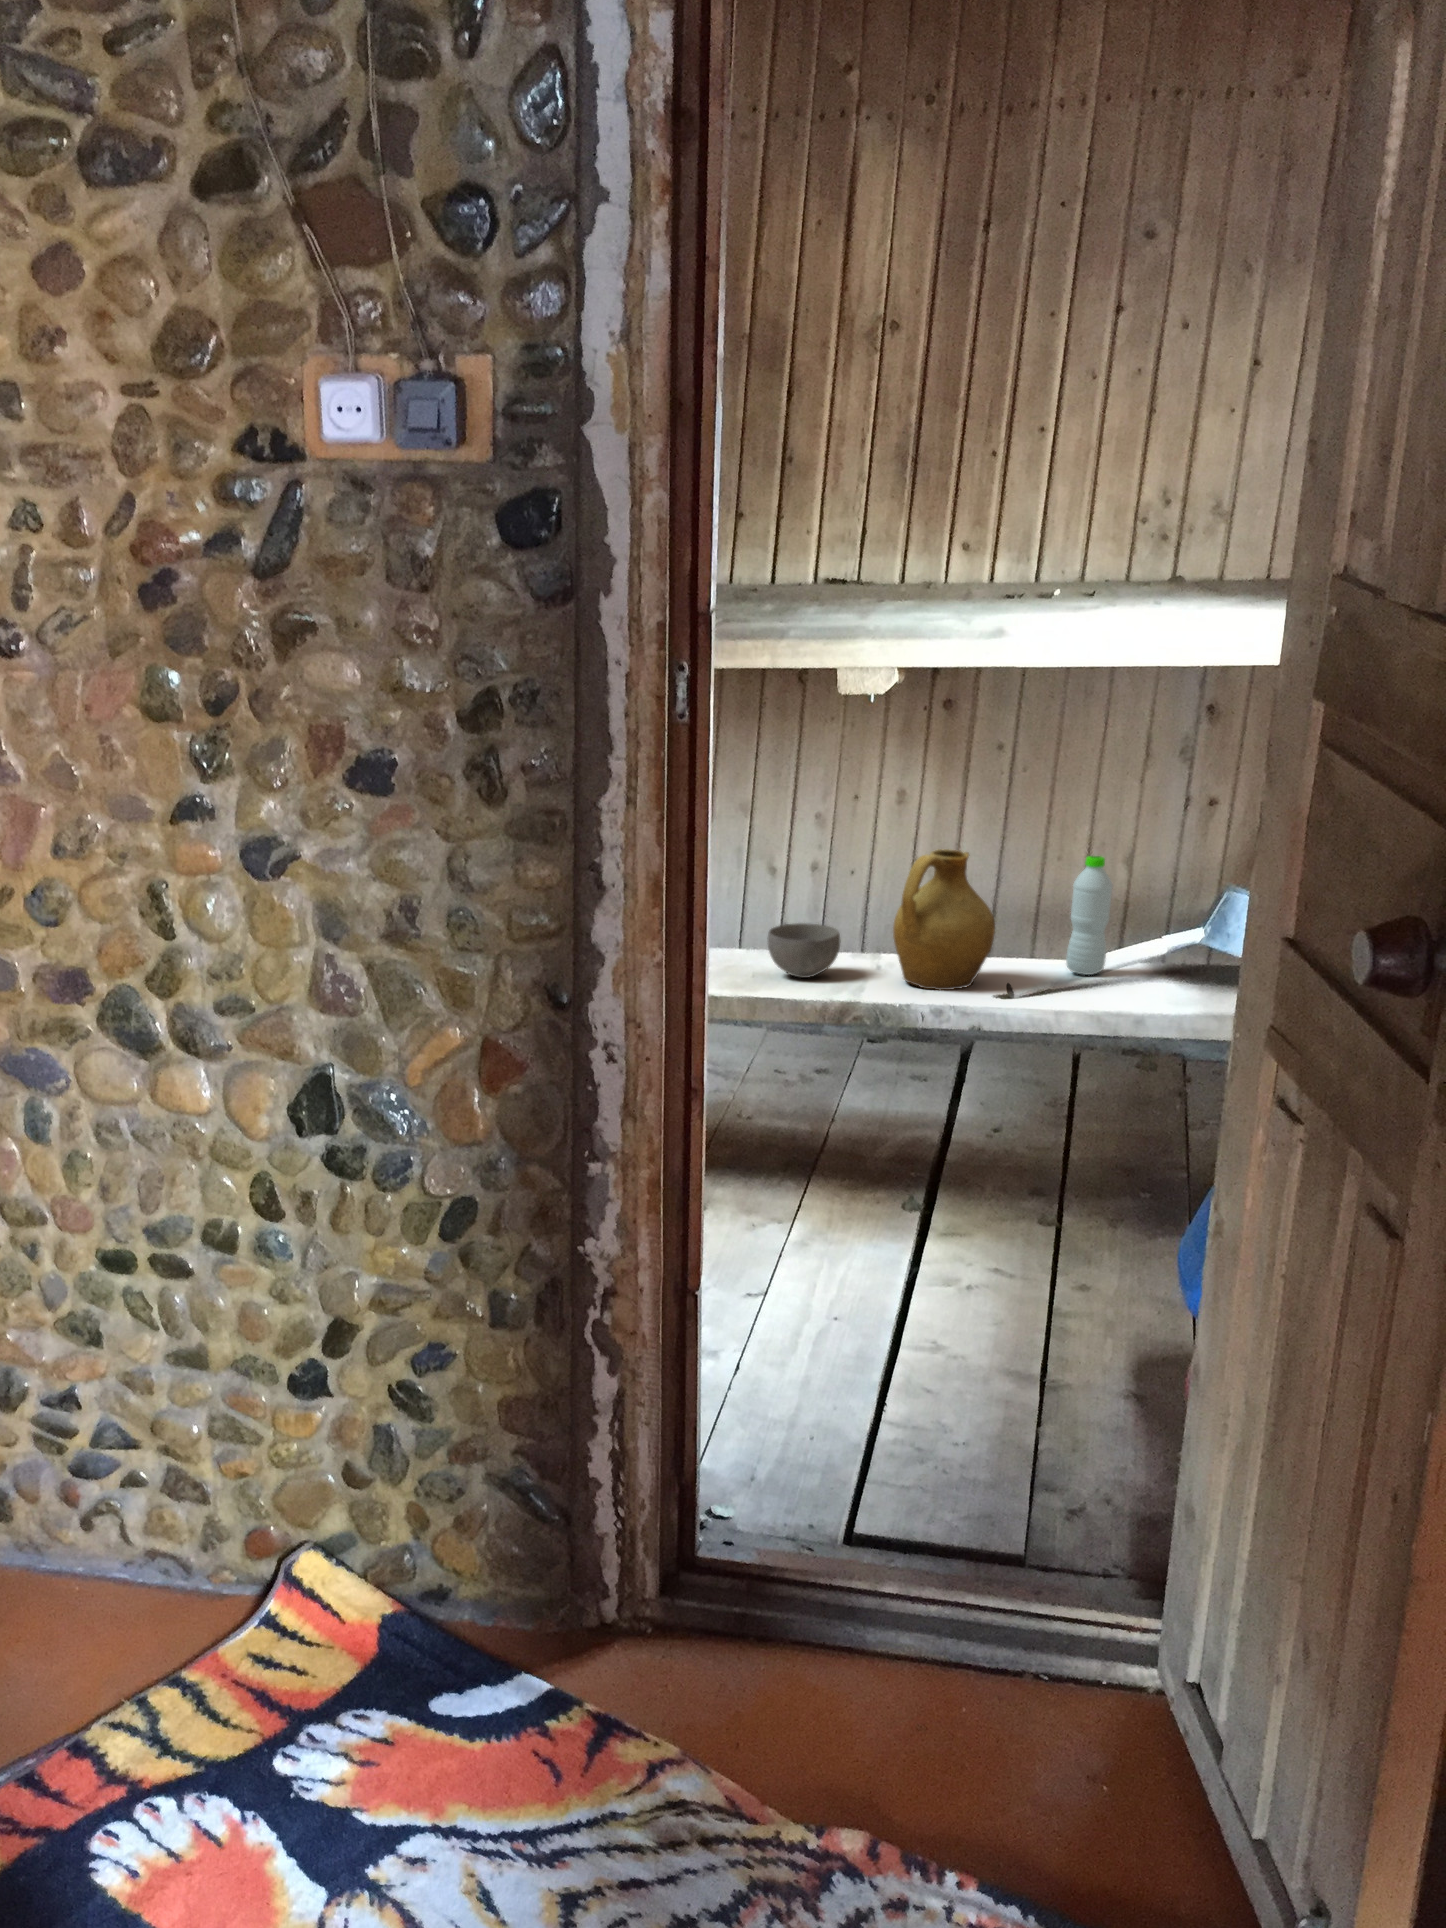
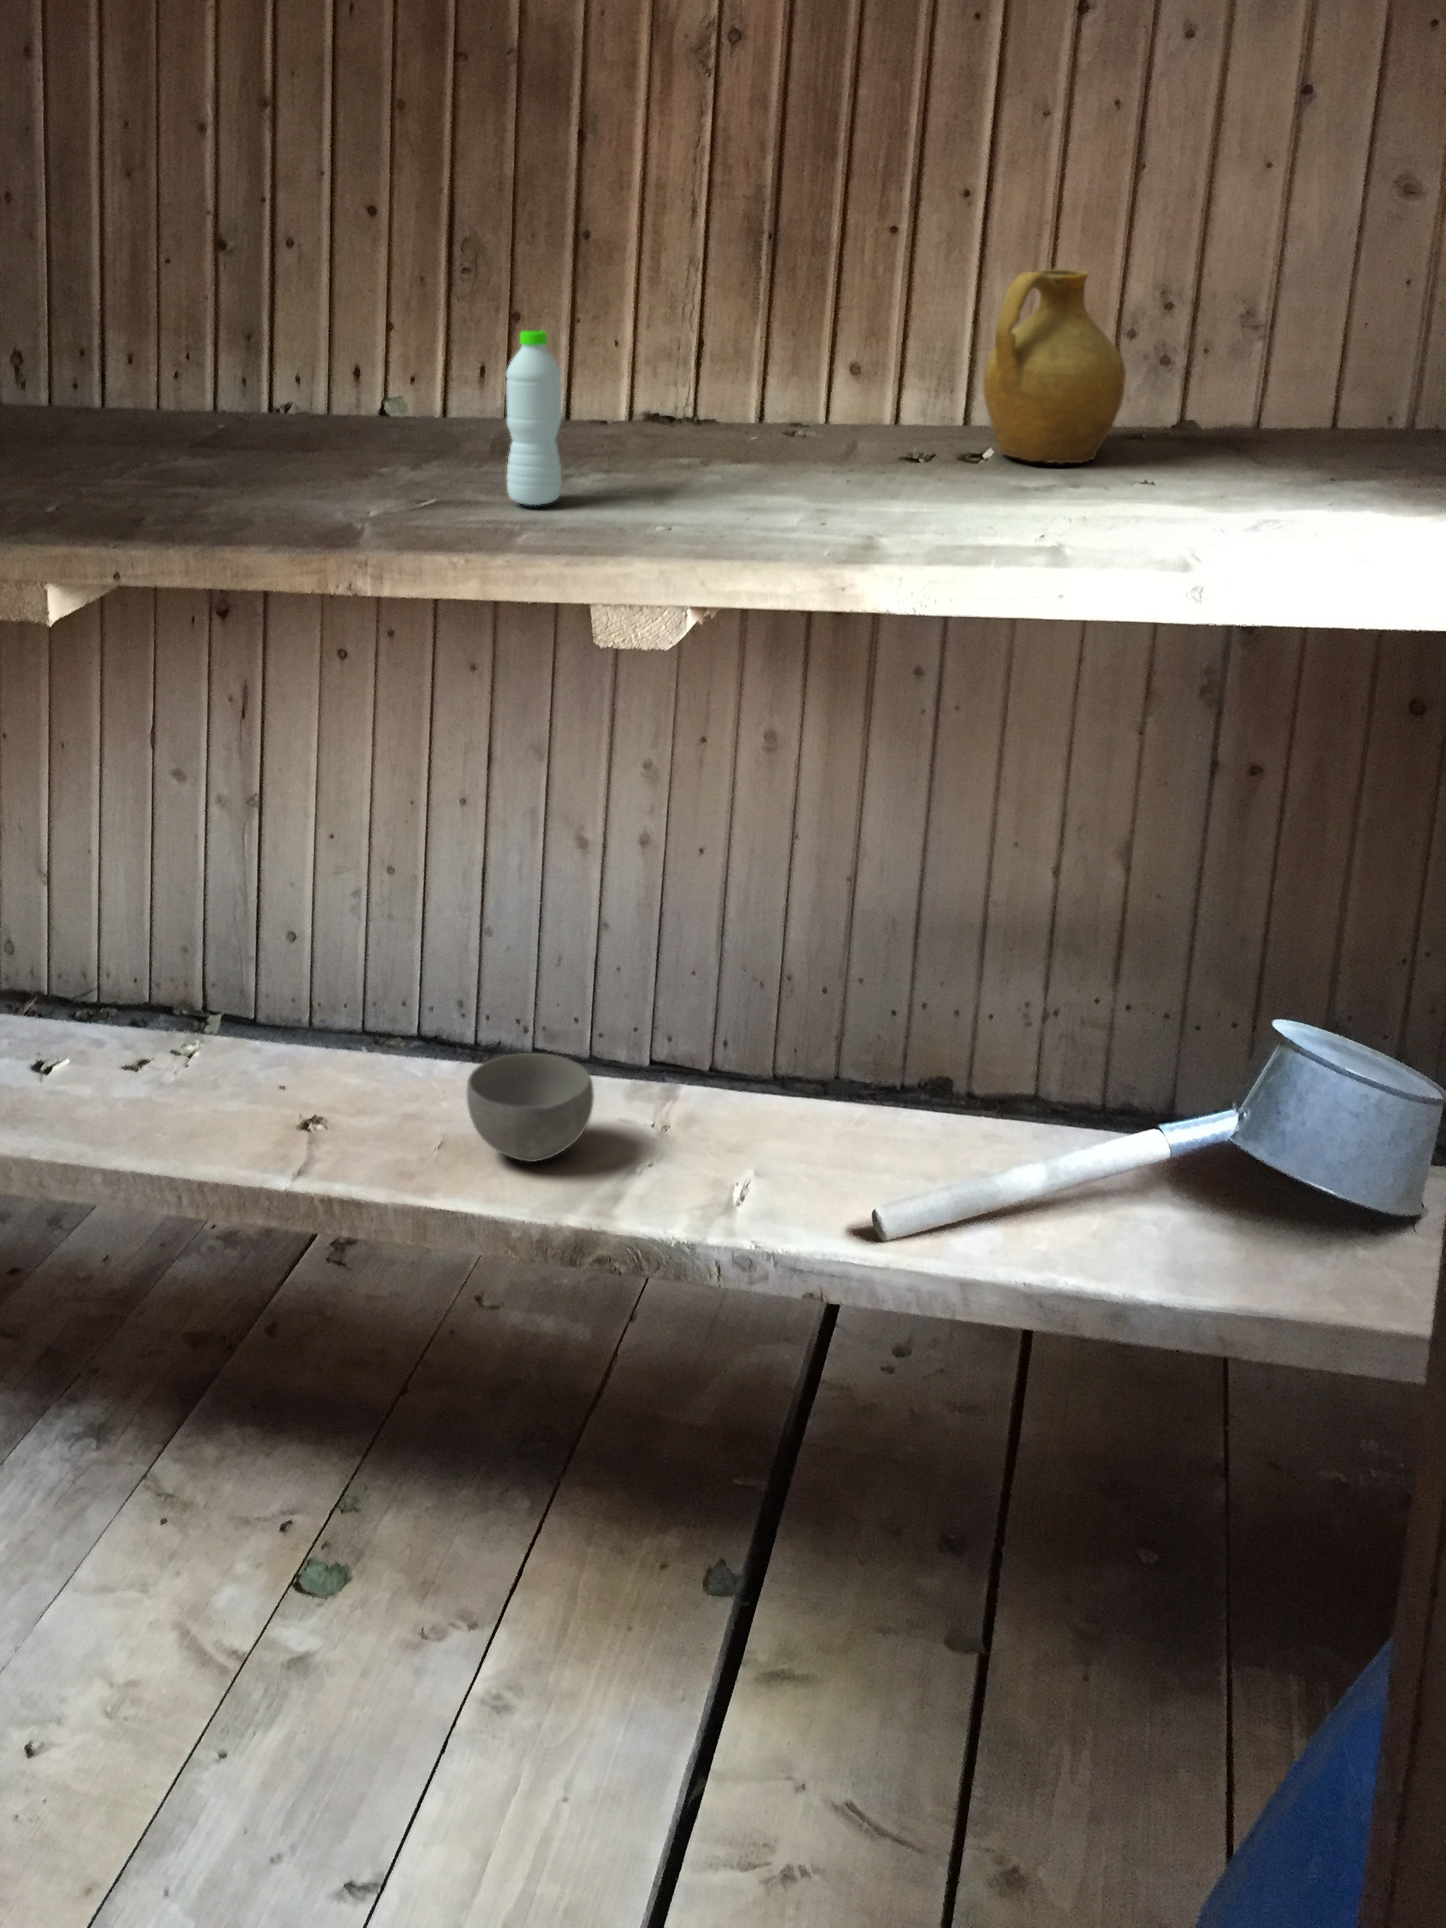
pitcher: present [893,849,995,990] -> present [983,269,1126,463]
water bottle: present [1066,856,1113,975] -> present [506,330,562,505]

